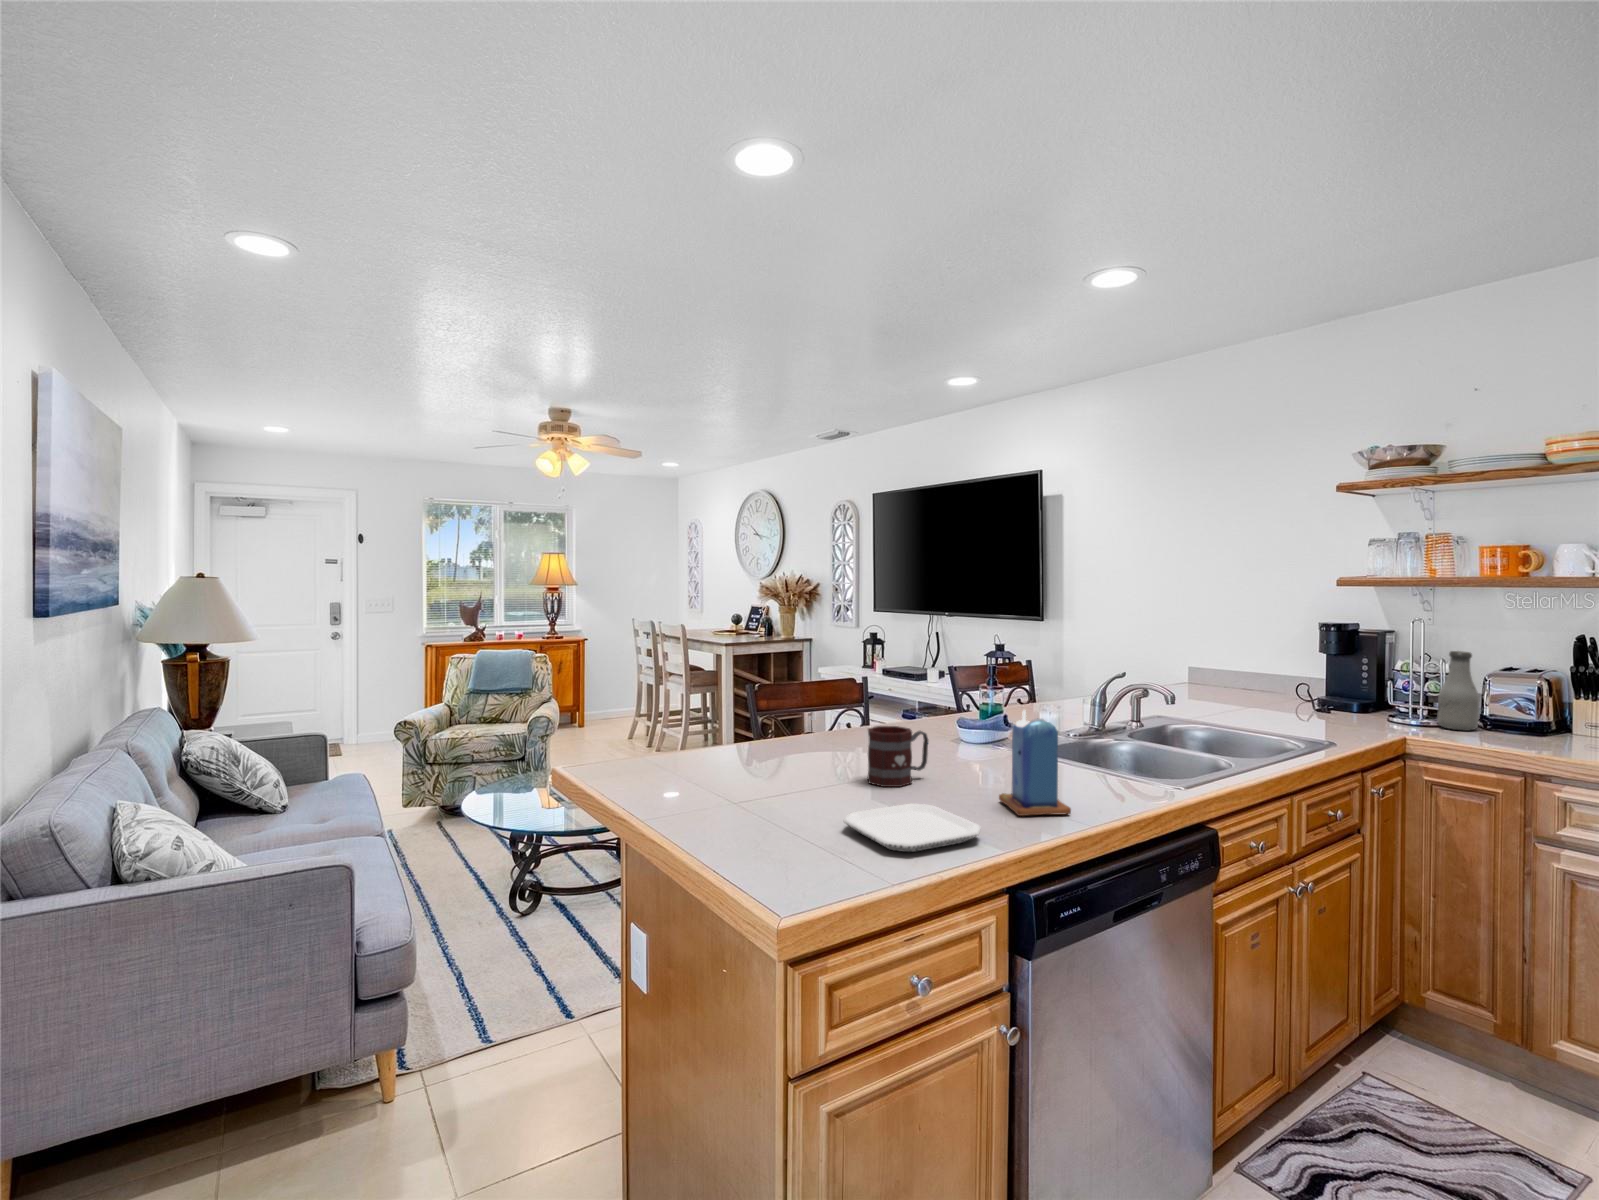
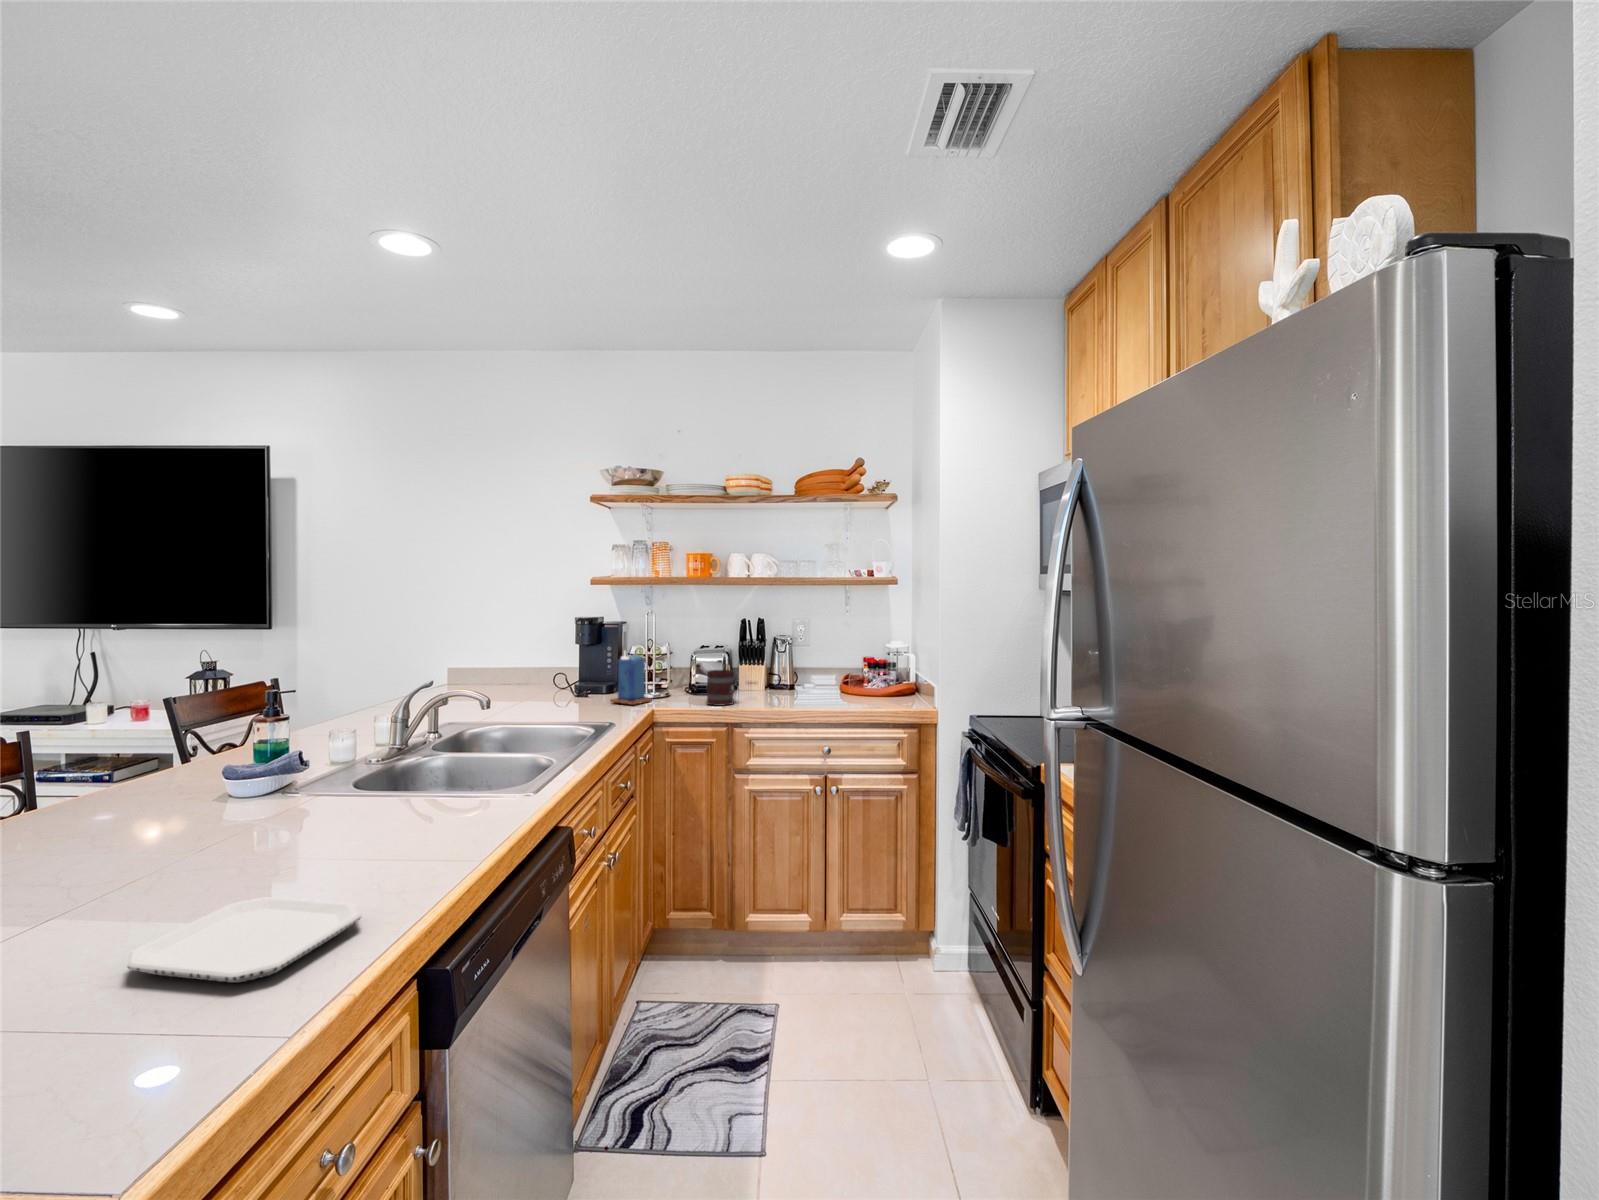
bottle: present [1438,651,1479,731] -> none [668,637,693,700]
candle: present [999,710,1071,816] -> present [610,651,652,705]
mug: present [867,726,928,787] -> present [706,670,734,706]

